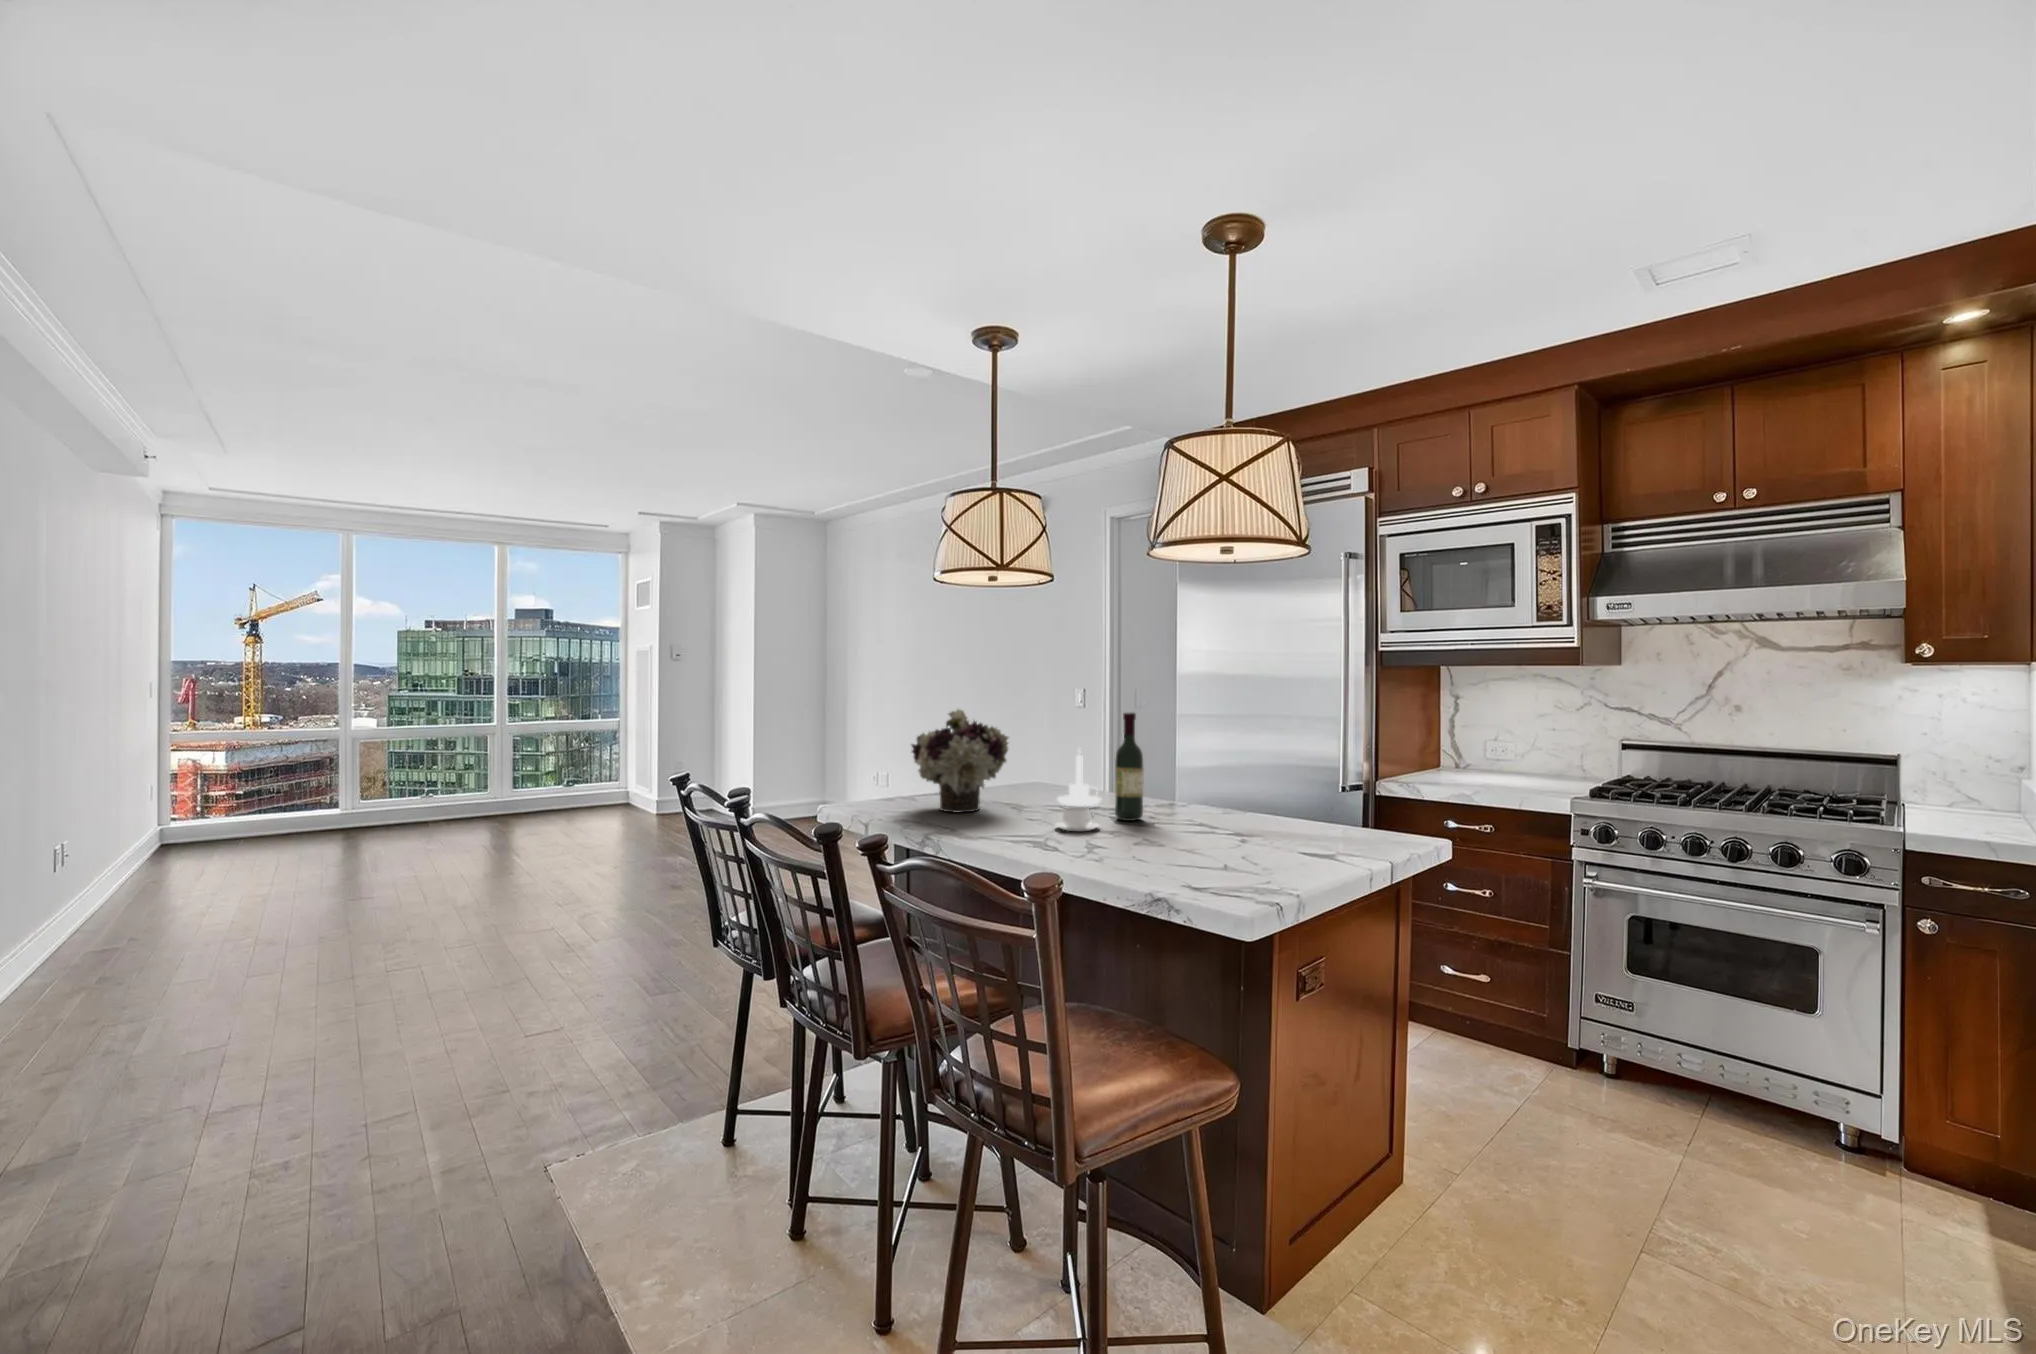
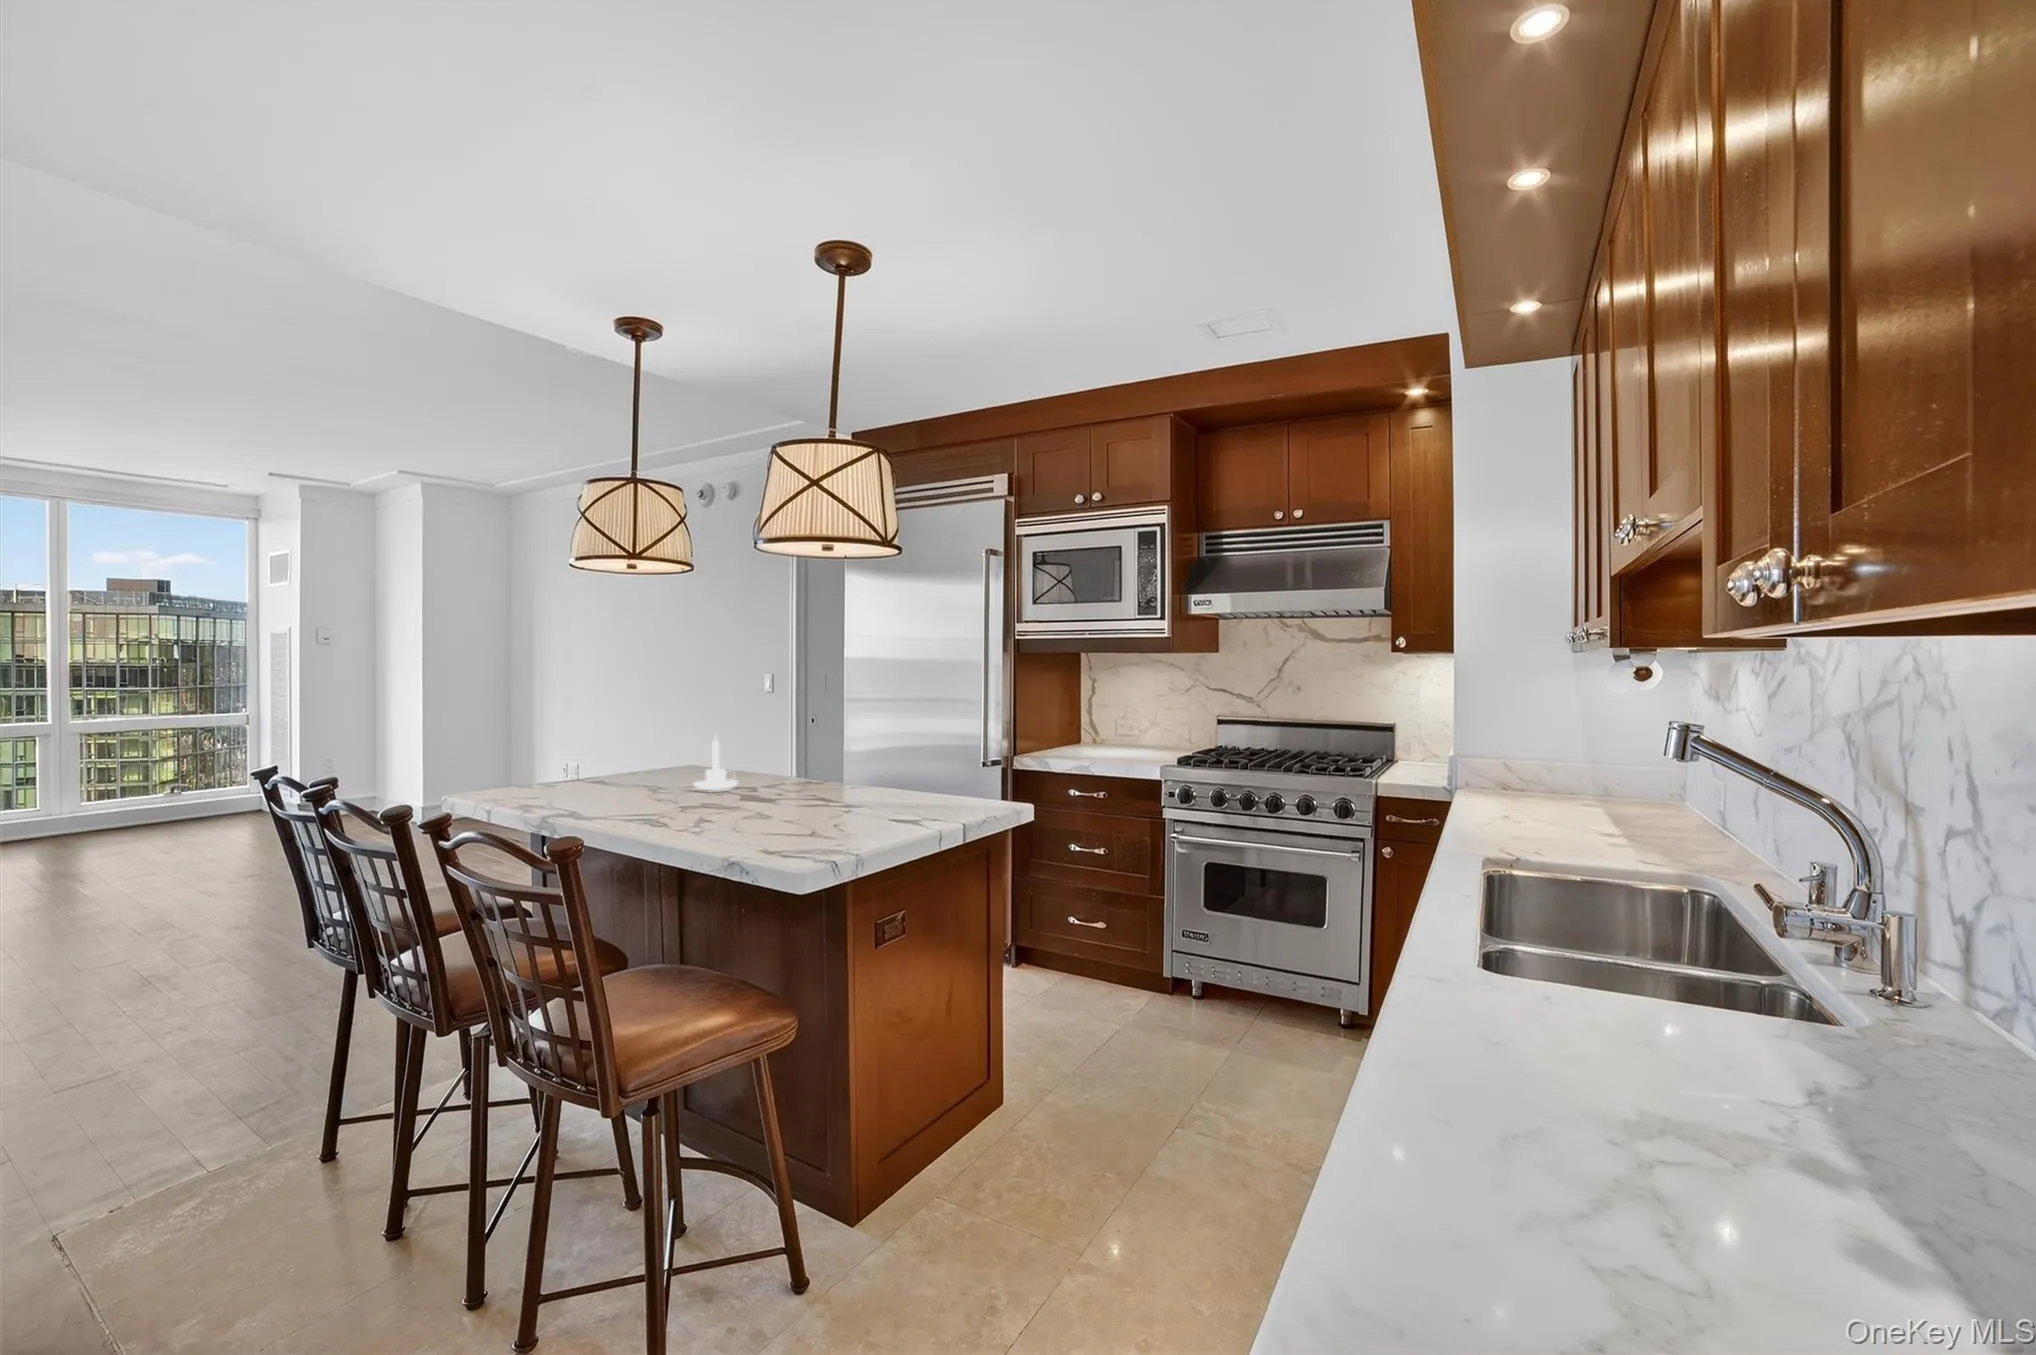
flower arrangement: present [912,709,1008,812] -> none [534,697,640,801]
wine bottle: present [1115,712,1144,821] -> none [742,698,769,800]
coffee cup: present [1055,807,1099,831] -> none [675,789,721,811]

